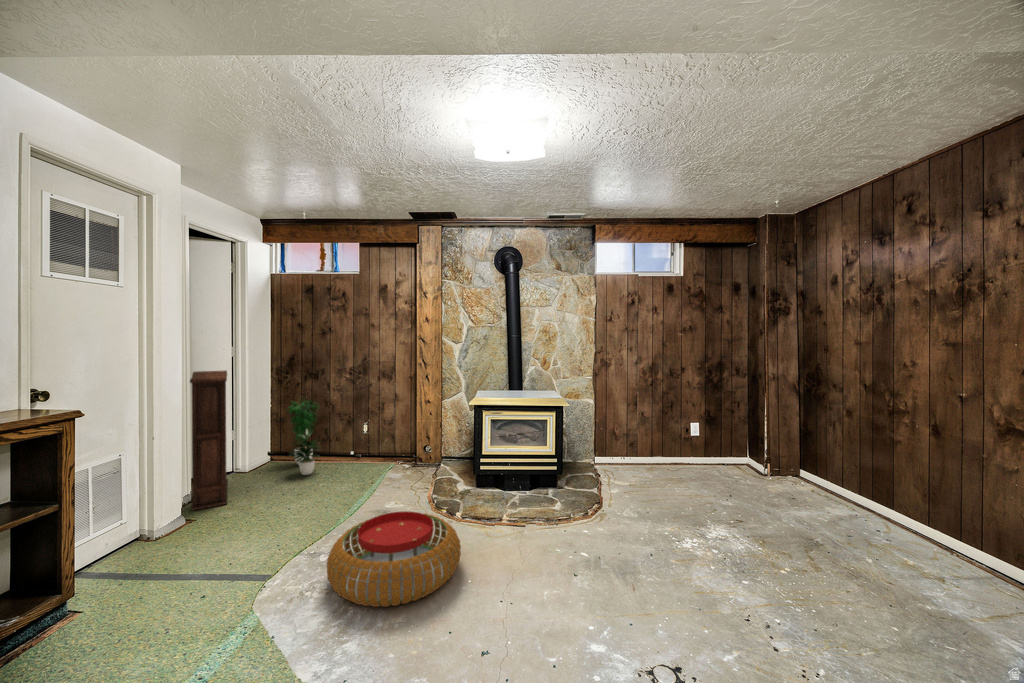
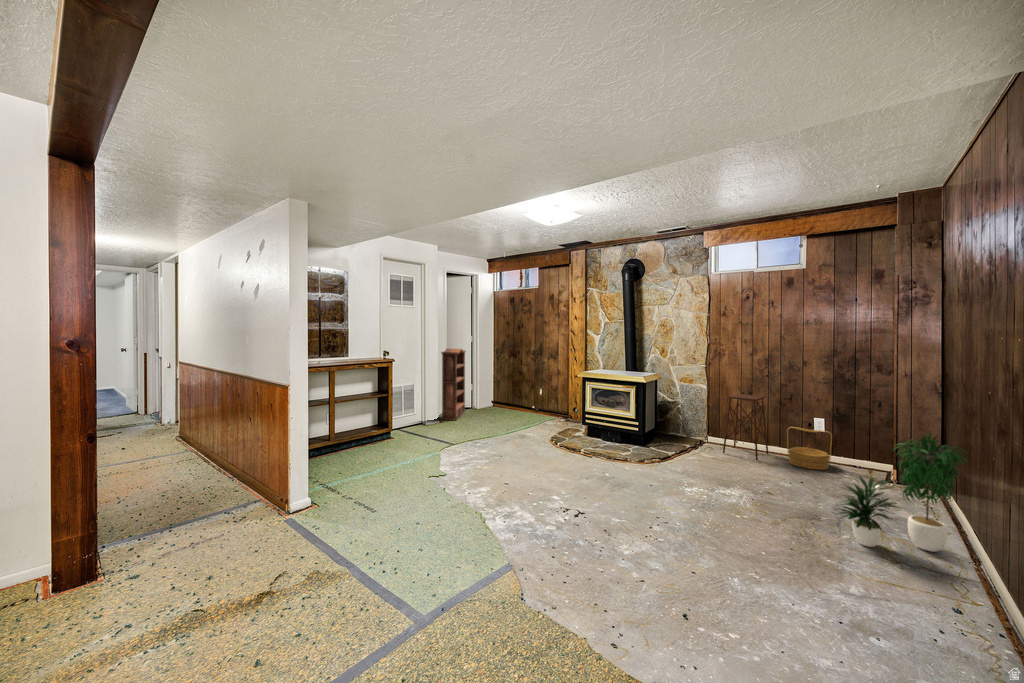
potted plant: present [289,398,319,475] -> present [837,432,967,552]
side table: none [623,406,663,476] -> present [723,394,768,460]
basket: none [679,435,716,475] -> present [787,427,832,470]
pouf: present [327,511,461,607] -> none [462,428,531,466]

